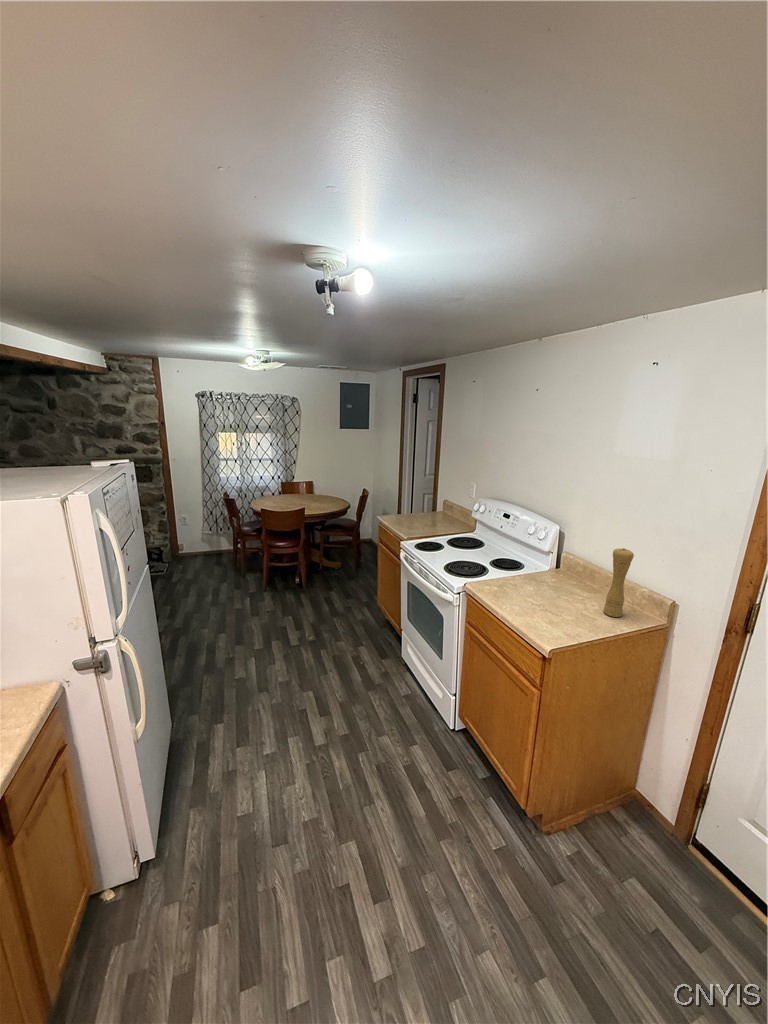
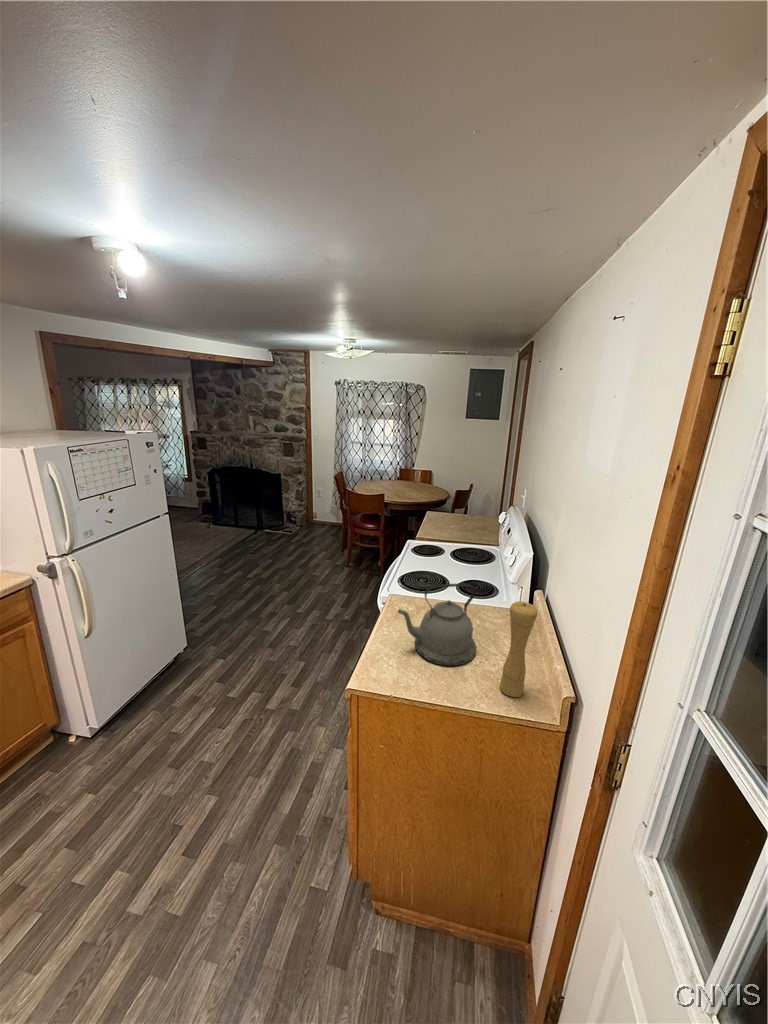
kettle: none [520,550,571,615] -> present [398,583,476,666]

